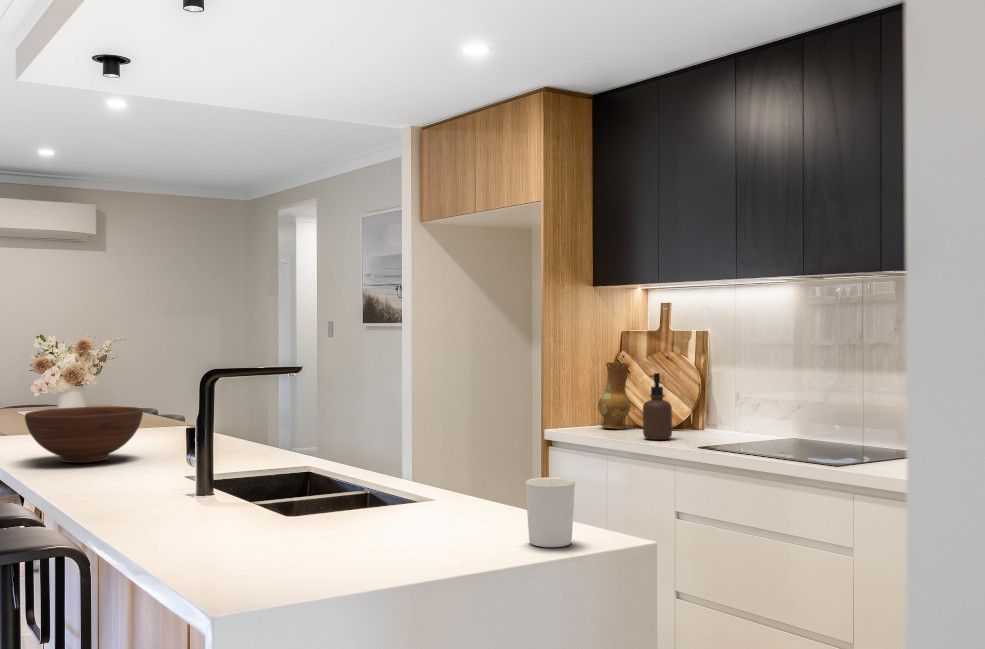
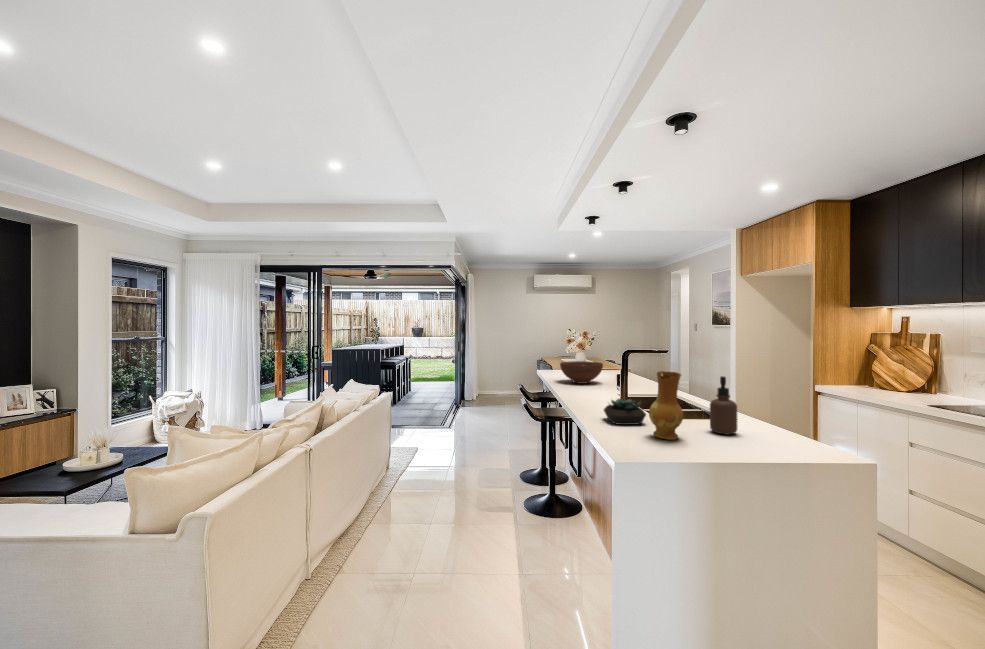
ceramic jug: present [598,362,631,429] -> present [649,371,683,440]
soap dispenser: present [643,373,672,440] -> present [710,376,738,435]
candle holder: present [525,477,575,547] -> none [769,411,798,446]
succulent plant: none [161,485,272,554] -> present [604,399,646,425]

